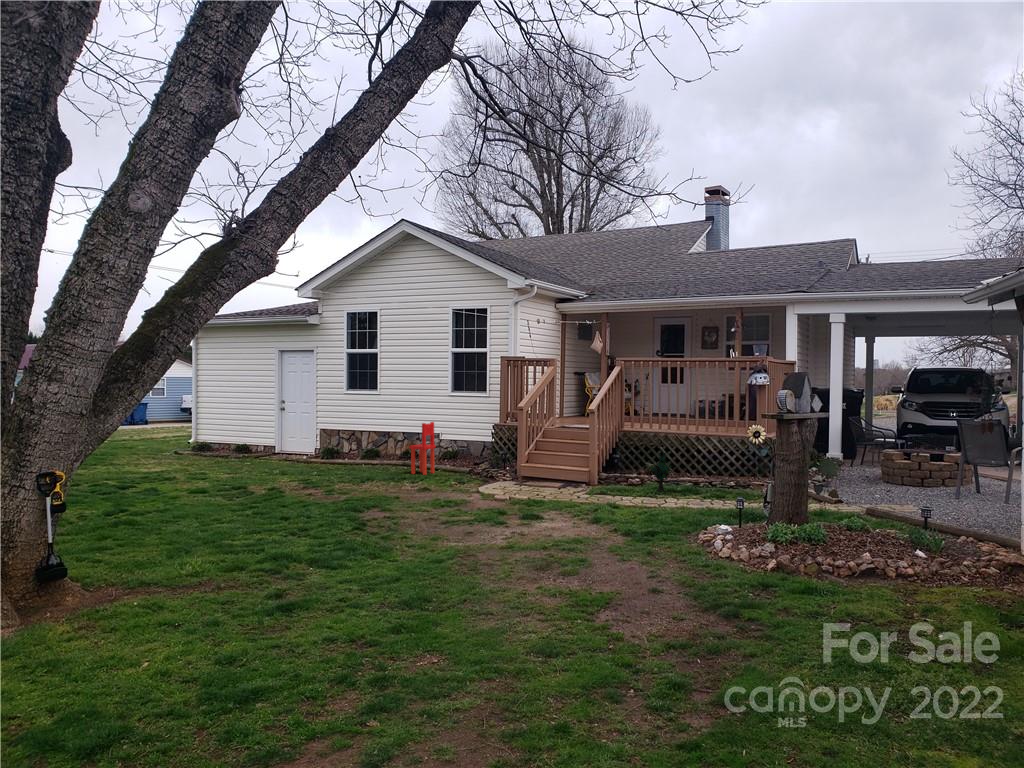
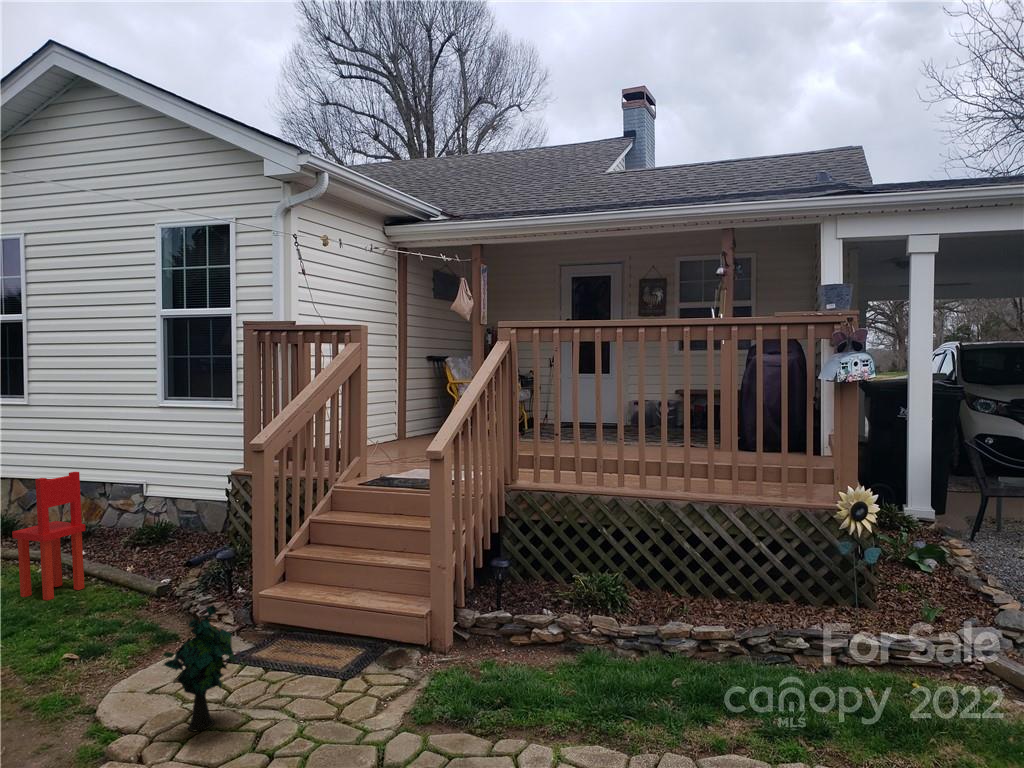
decorative plant: present [650,453,671,491] -> present [163,605,236,731]

